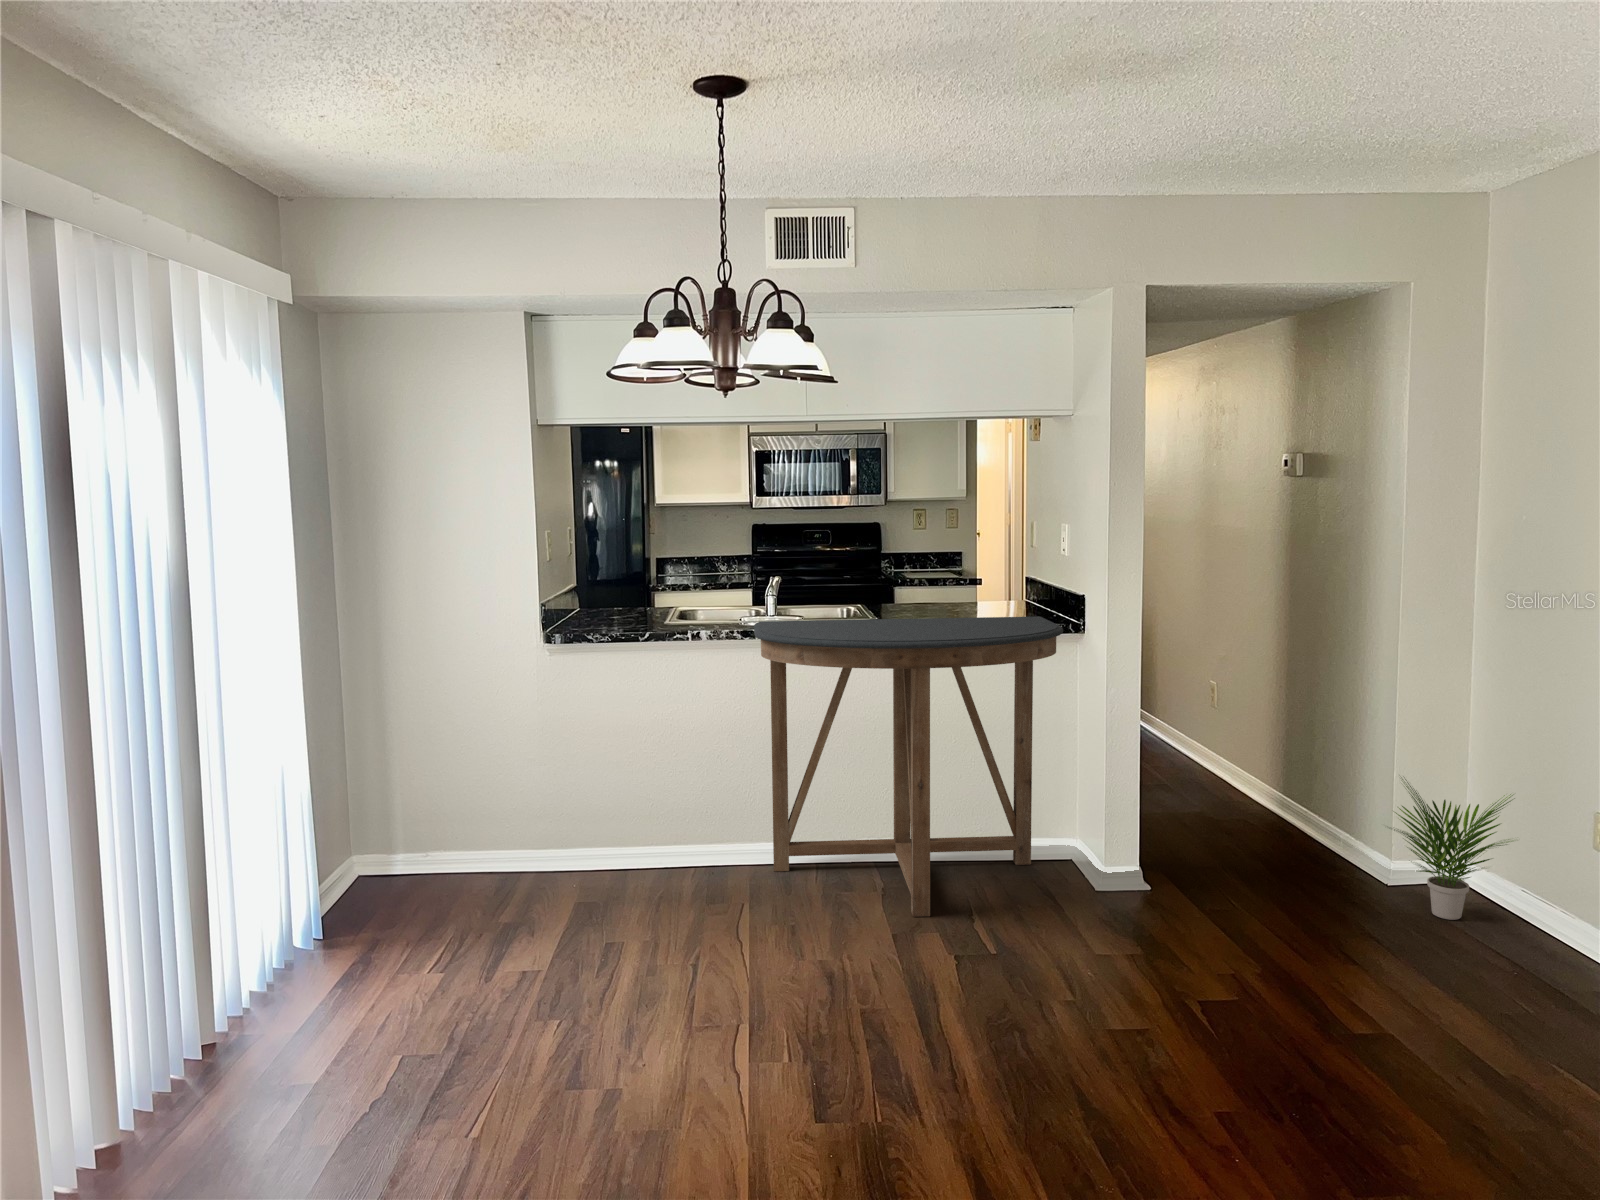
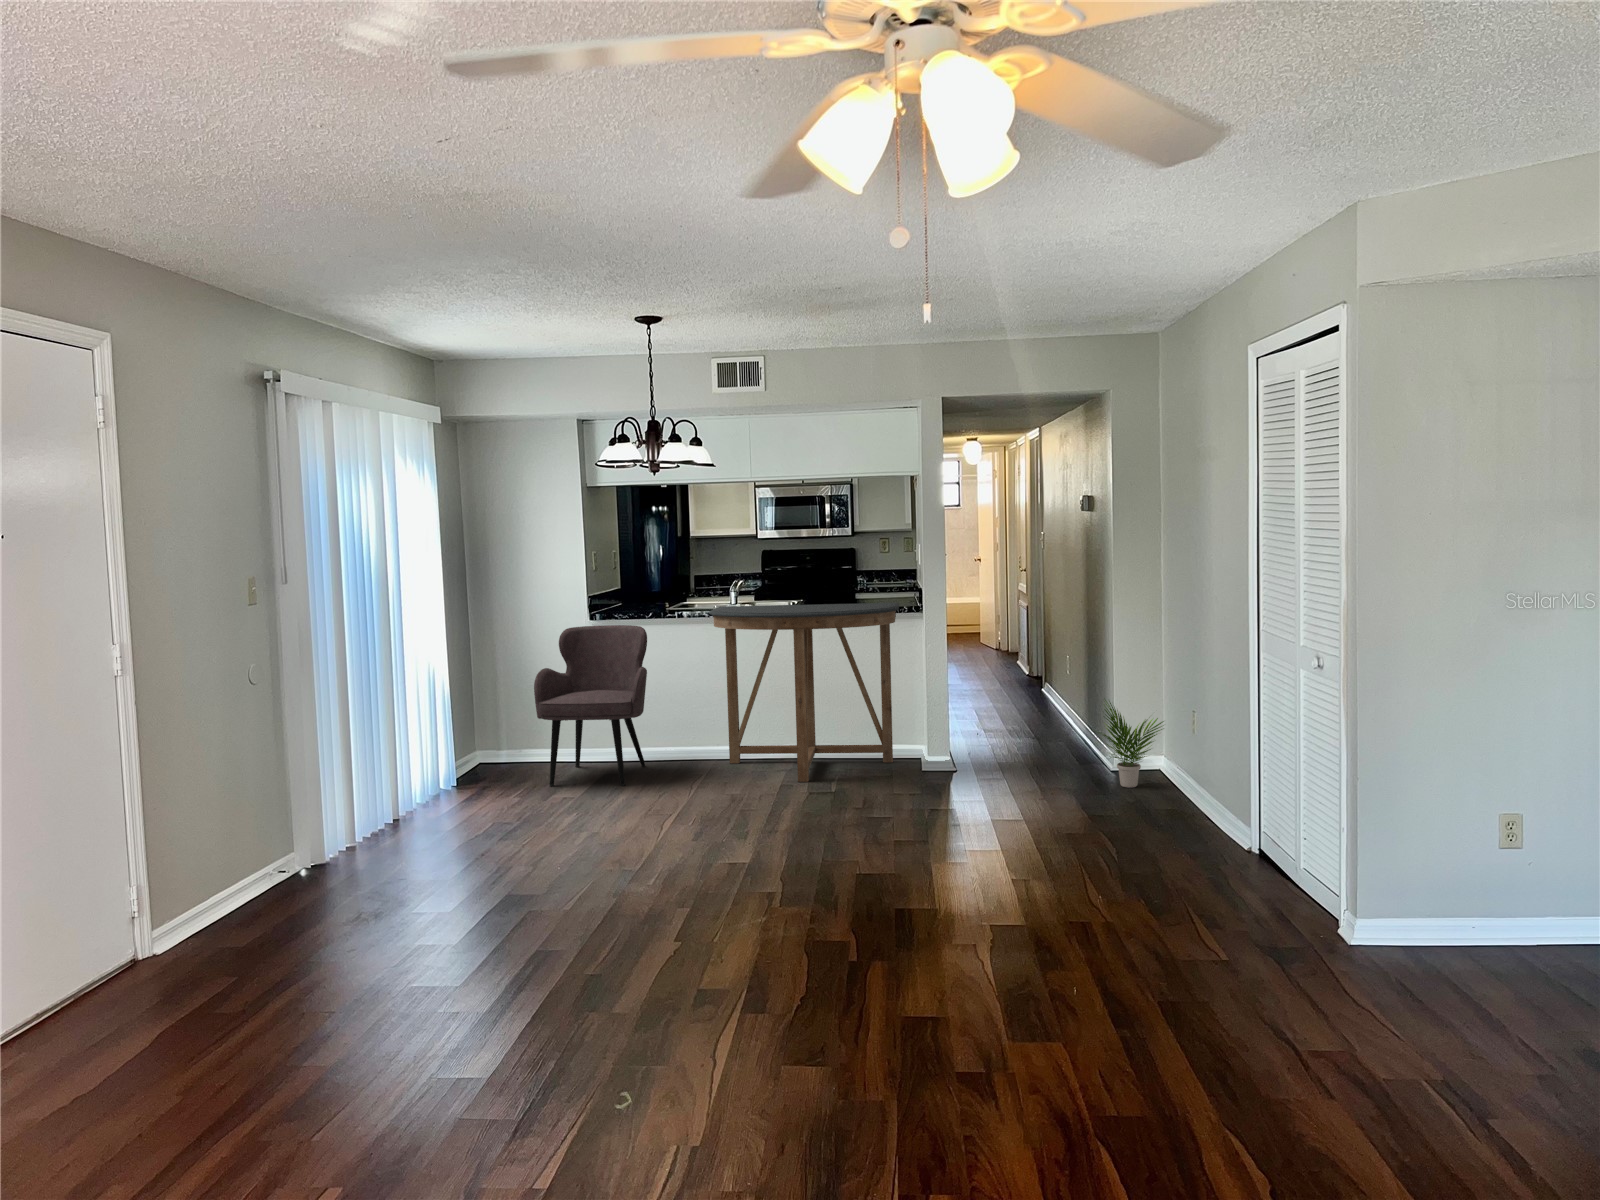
armchair: none [459,652,653,939] -> present [534,625,647,786]

